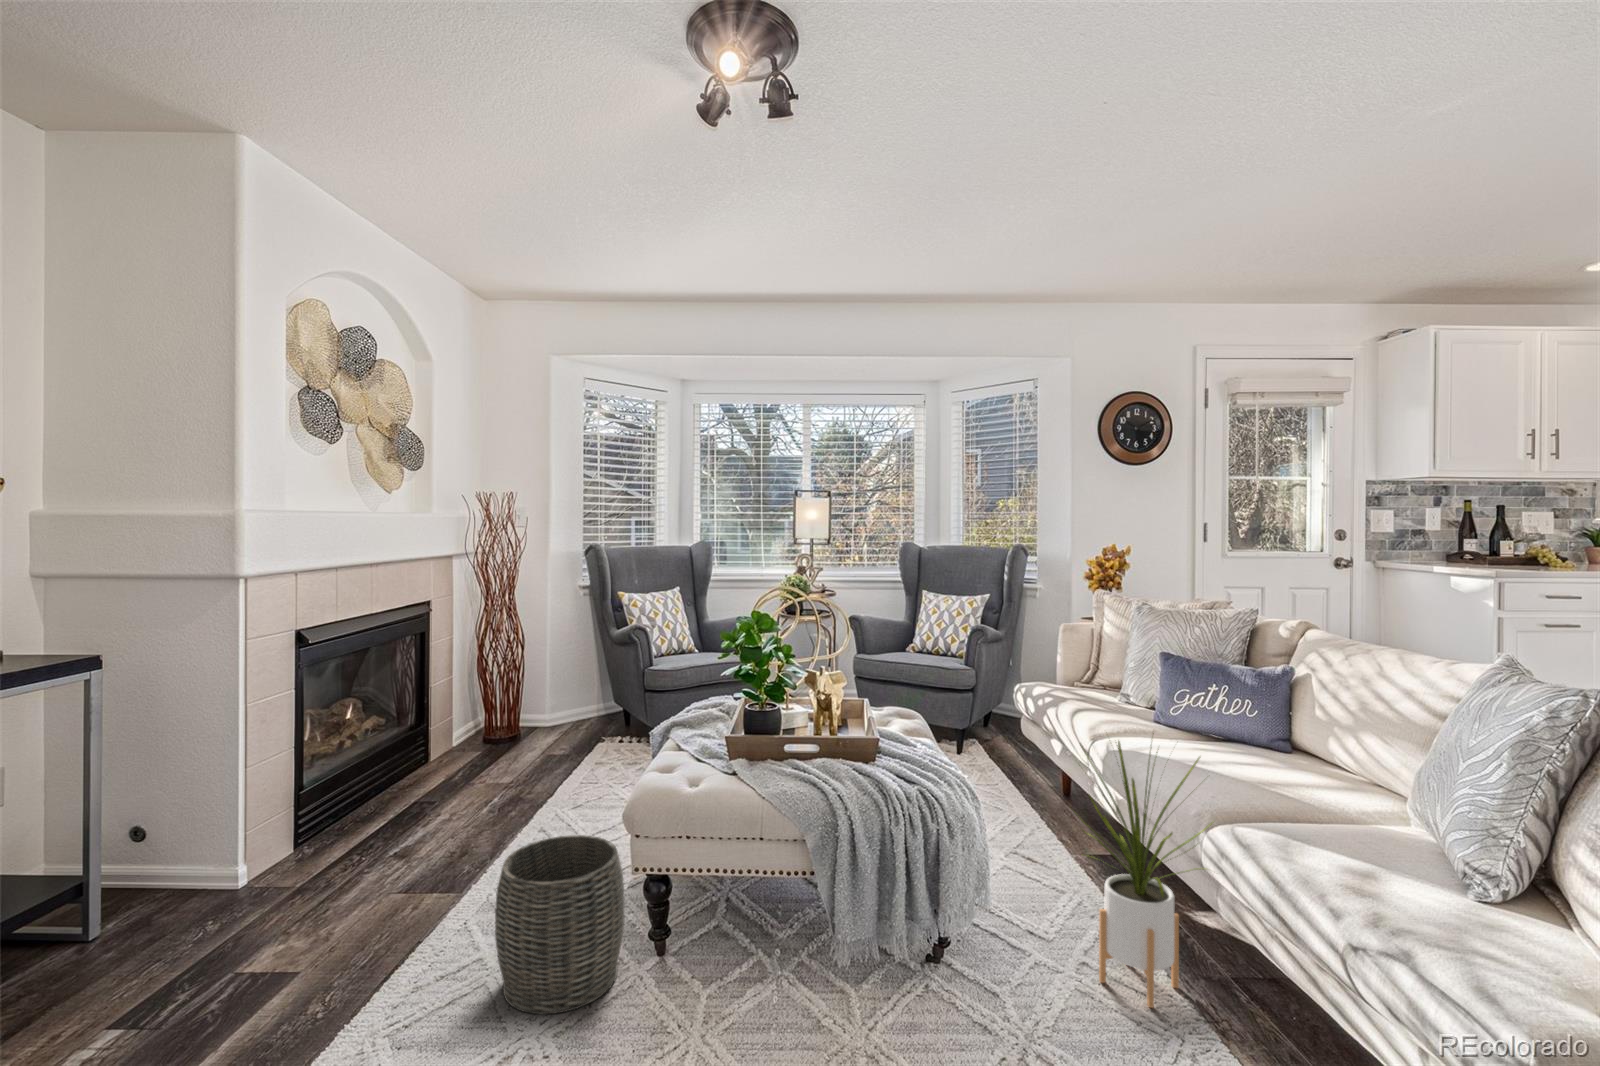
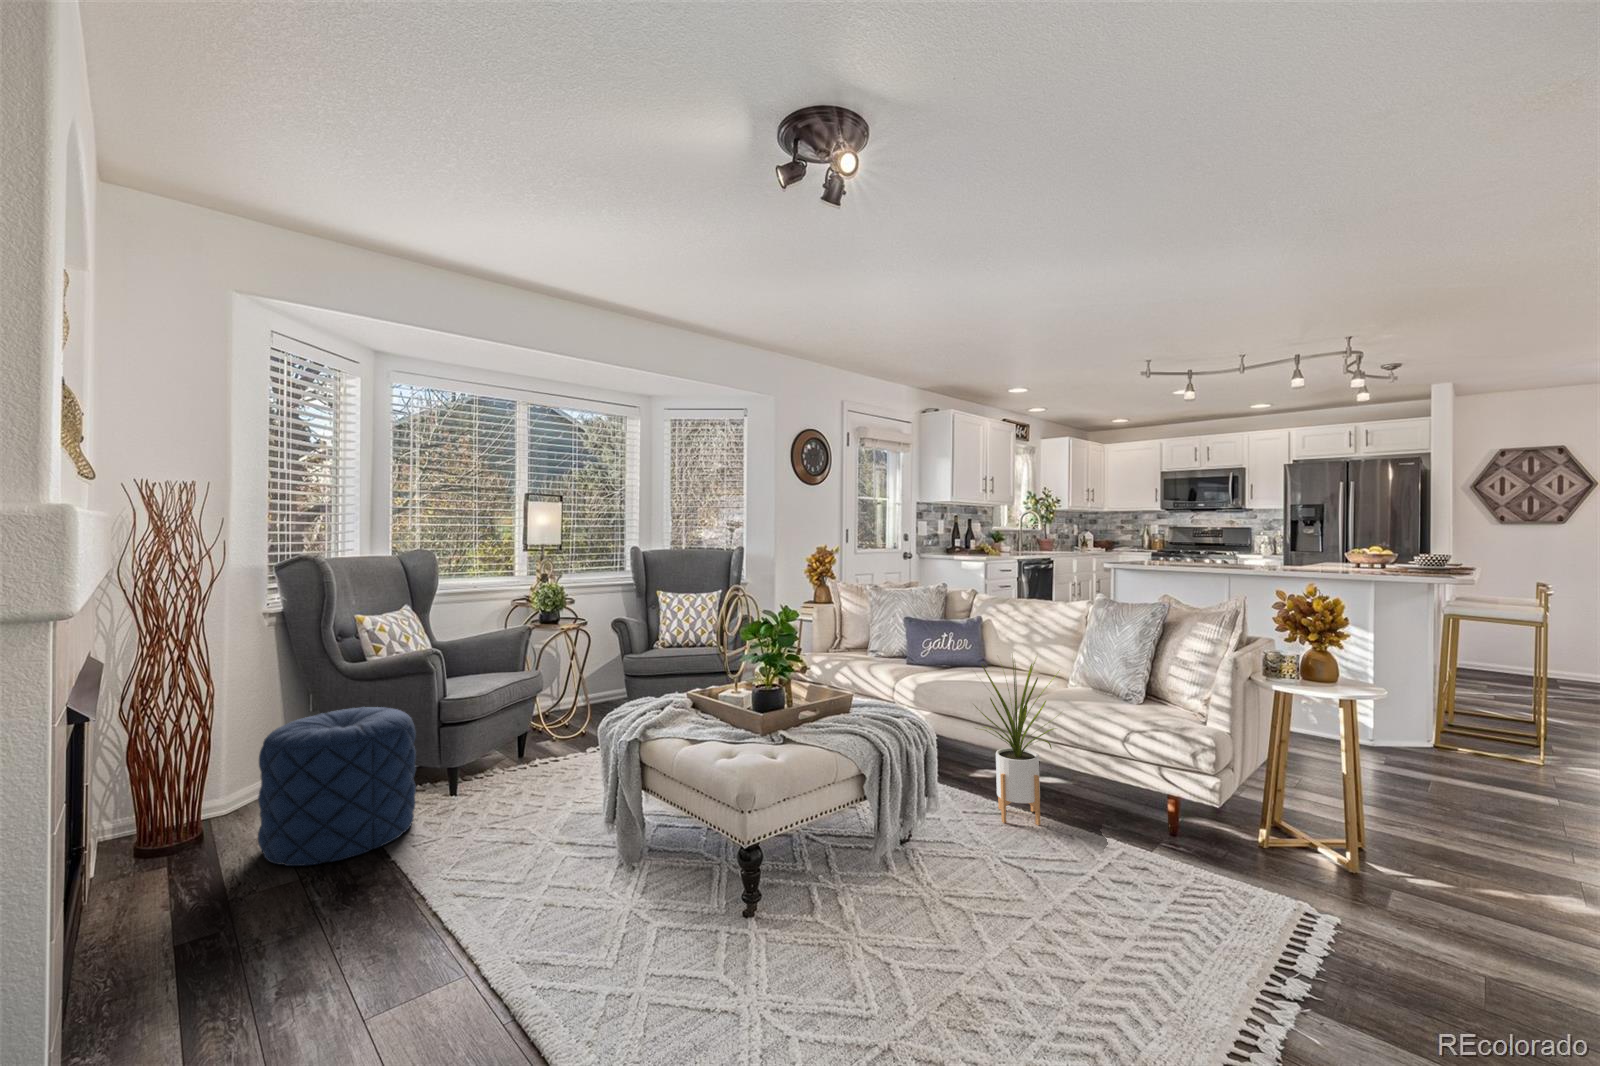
pouf: none [500,668,608,786] -> present [258,707,416,866]
woven basket: present [495,835,624,1014] -> none [622,833,751,1026]

